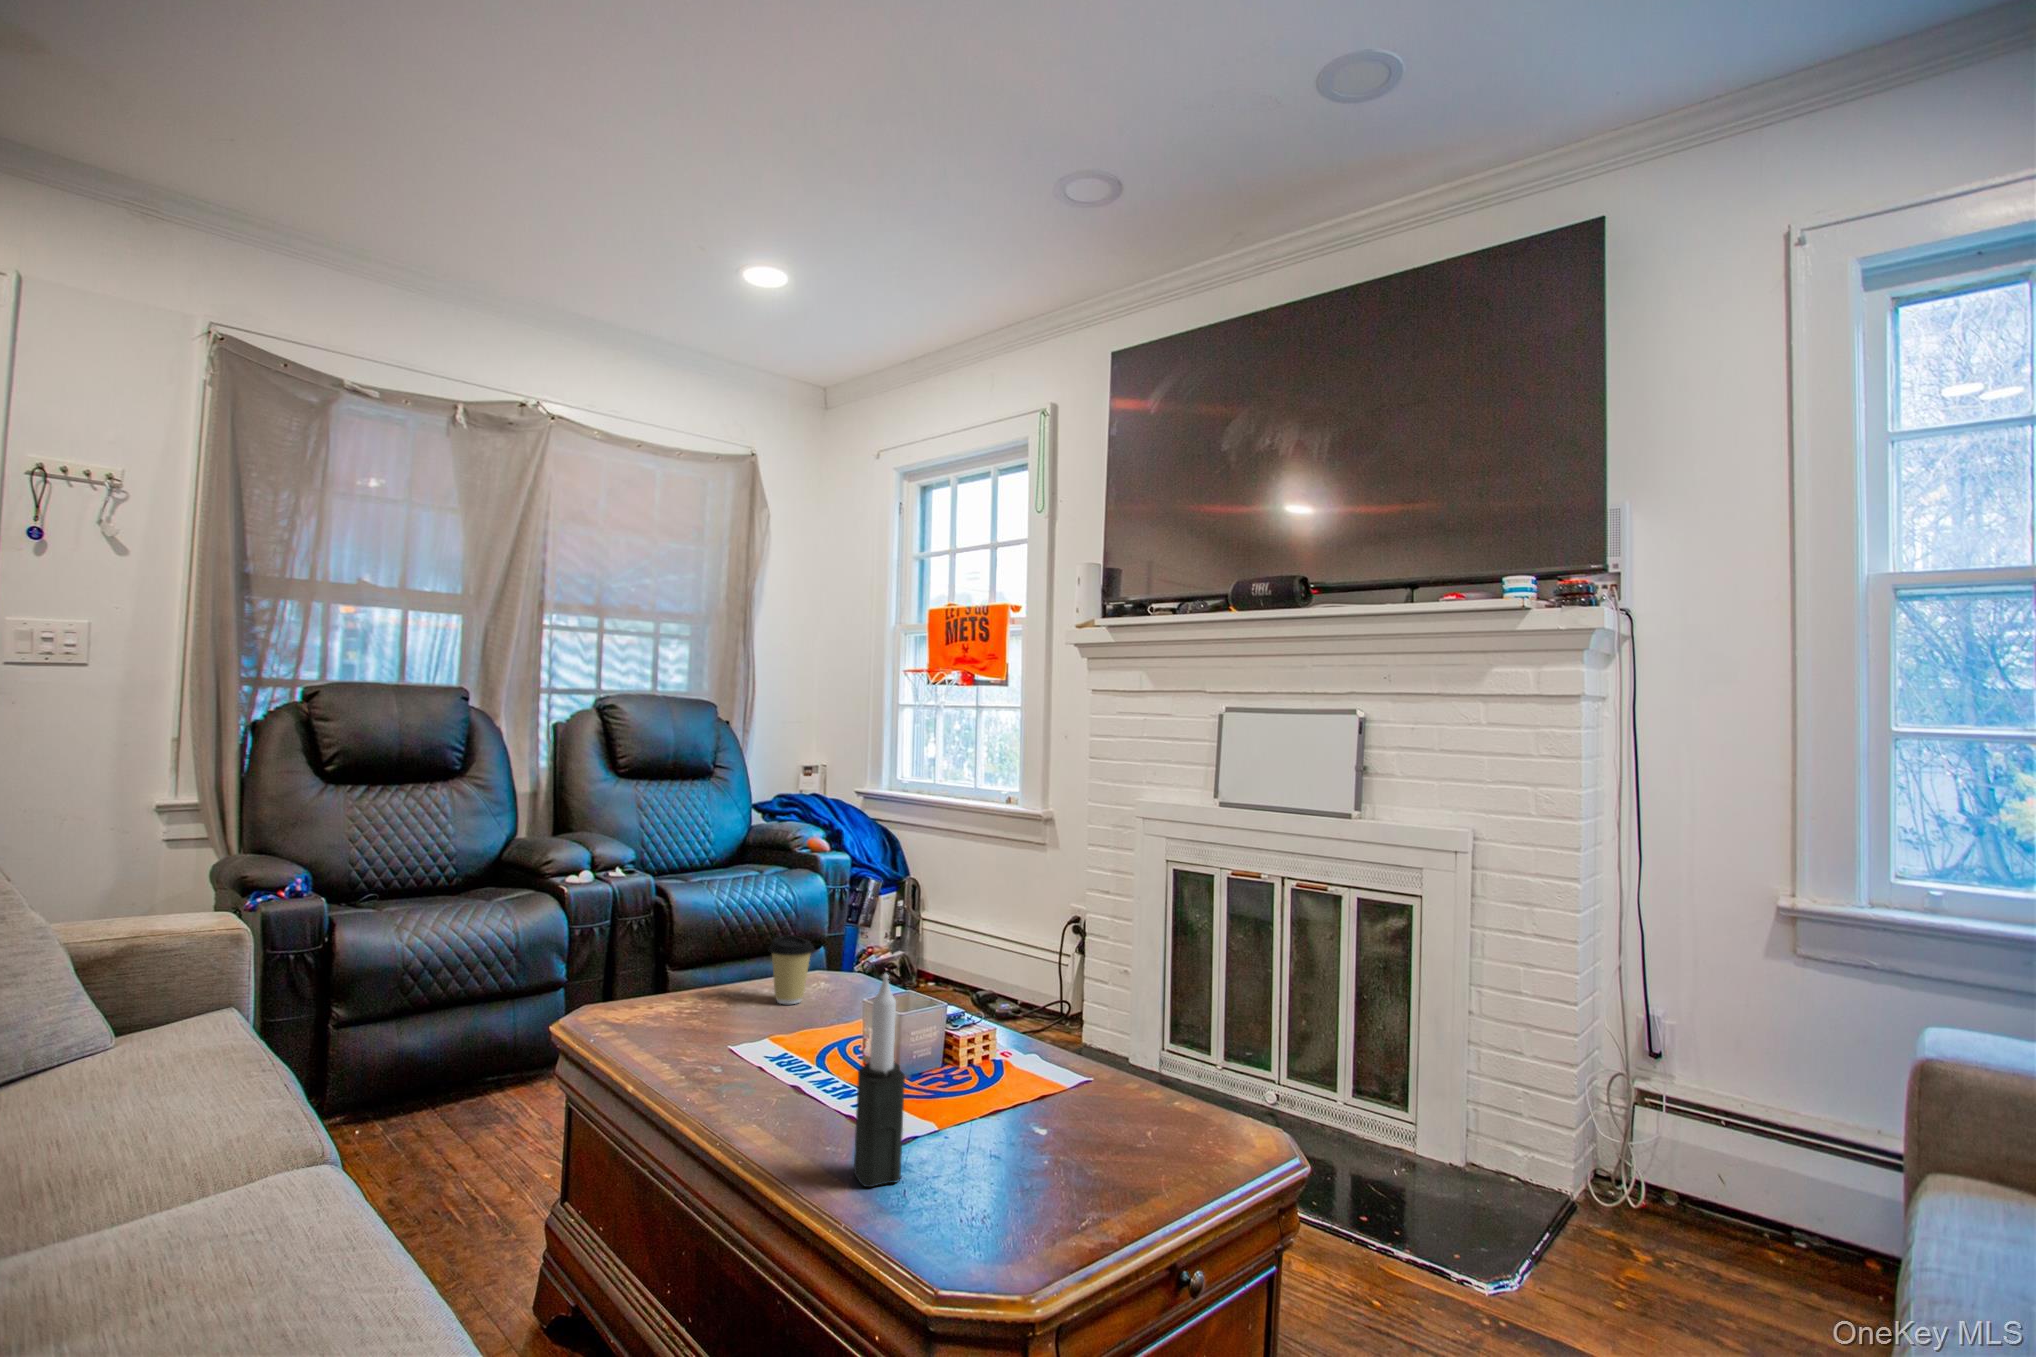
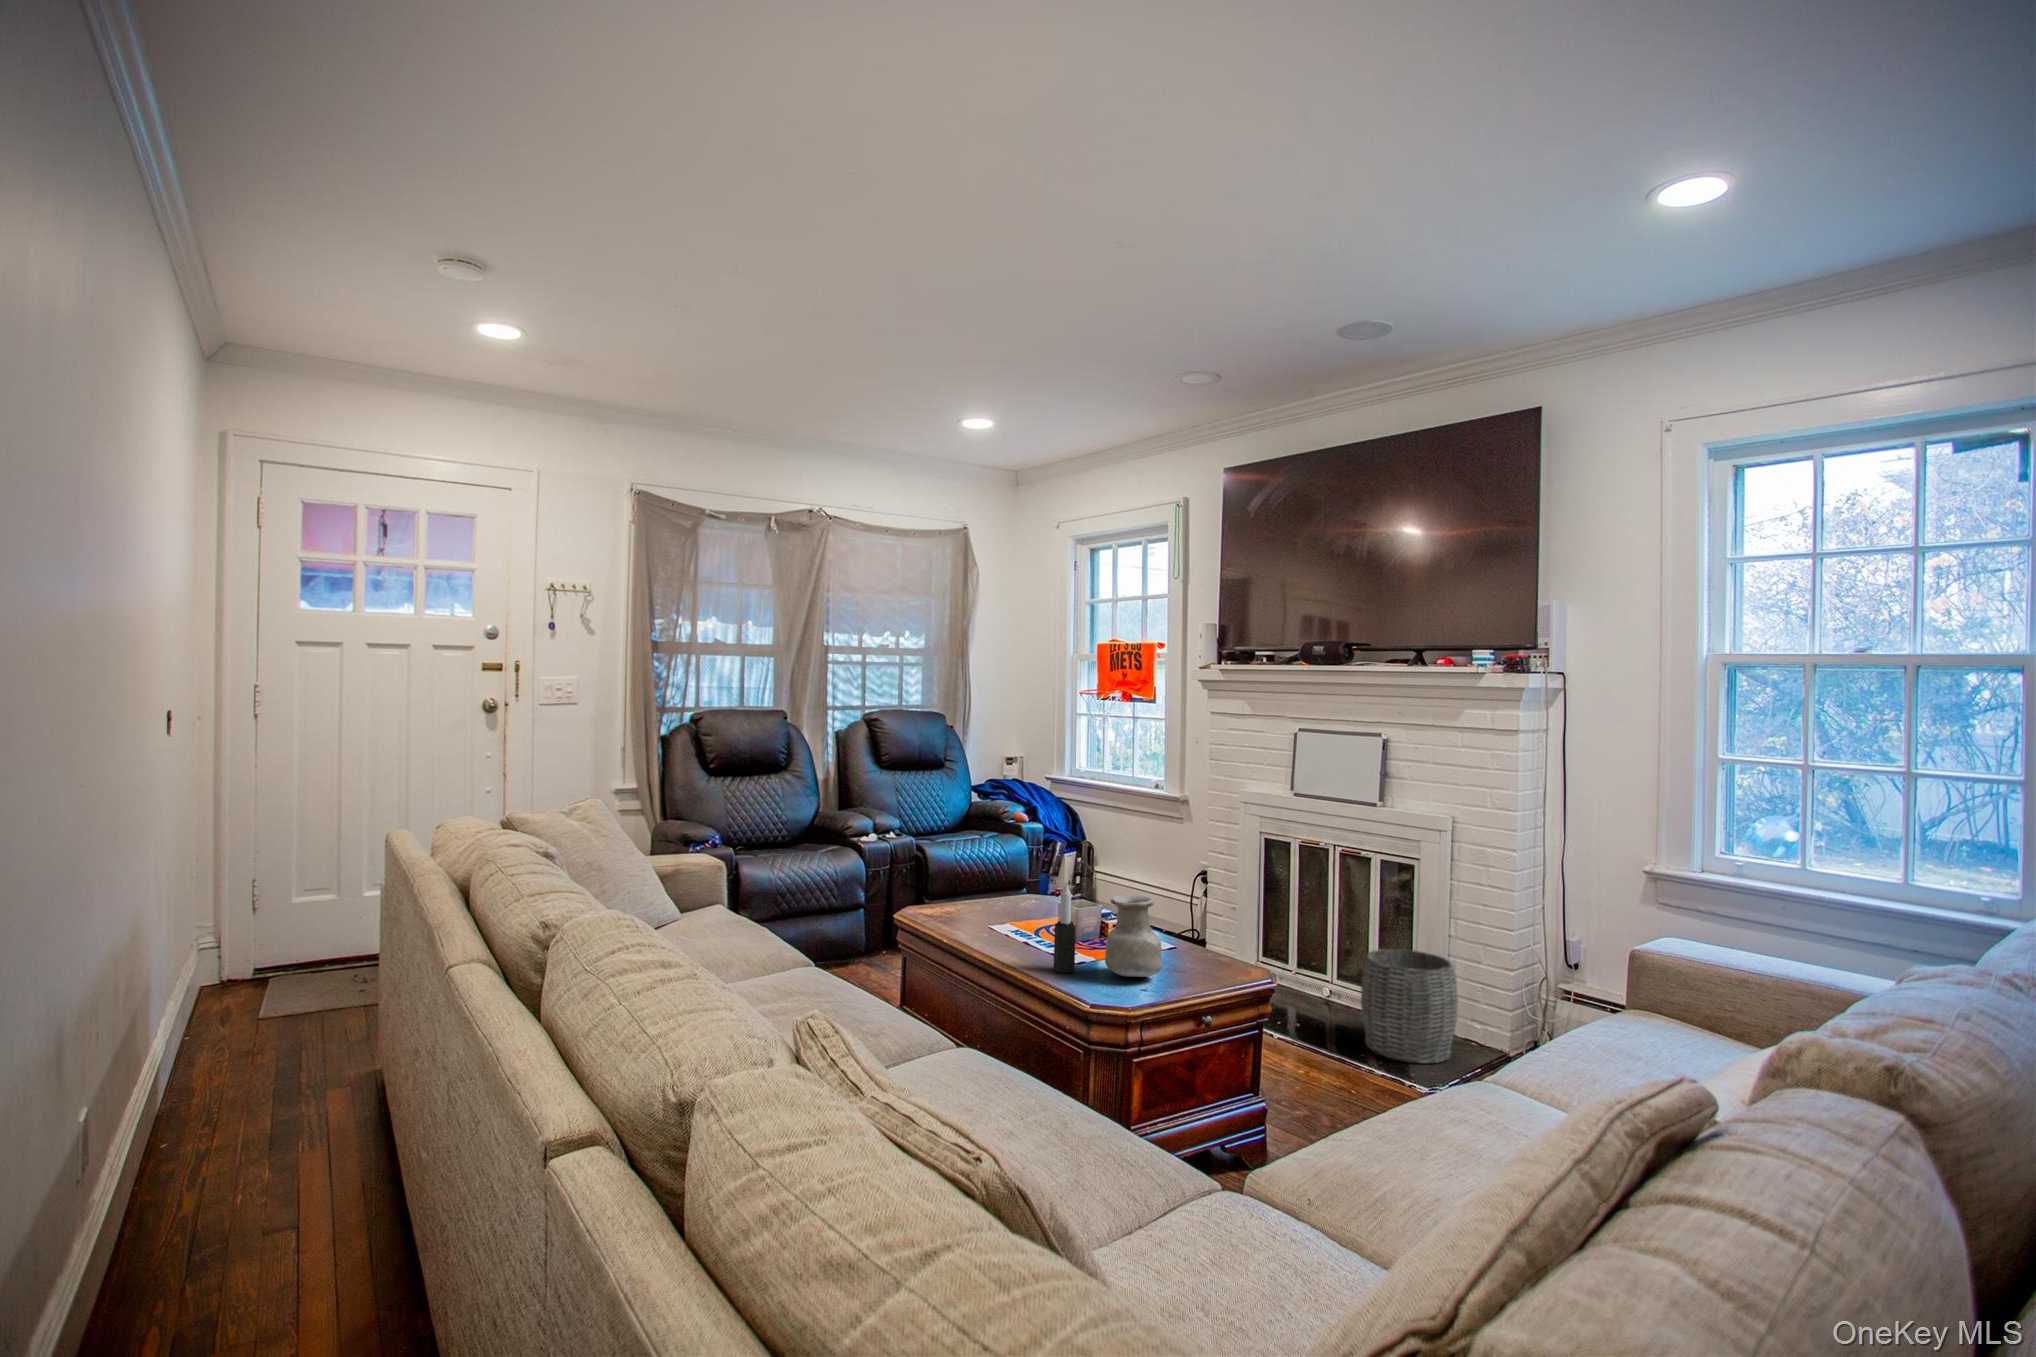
coffee cup: present [769,936,814,1004] -> none [1002,872,1027,909]
vase: none [971,996,1098,1191] -> present [1105,895,1163,977]
woven basket: none [1354,1036,1509,1233] -> present [1361,949,1458,1063]

